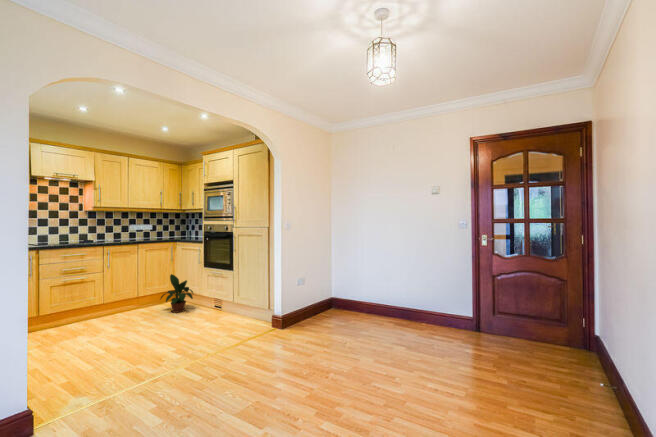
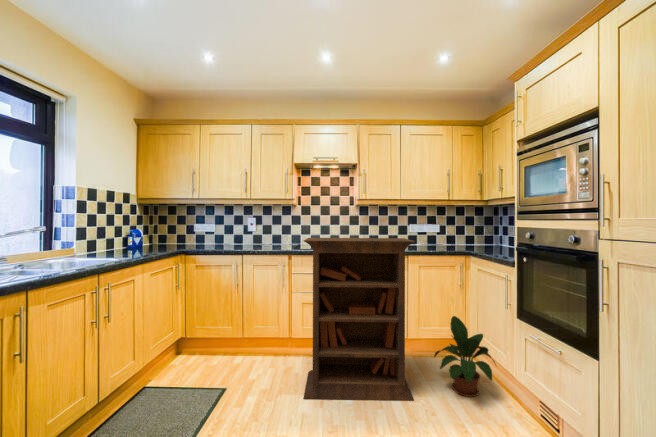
bookcase: none [67,233,155,340] -> present [304,238,415,401]

